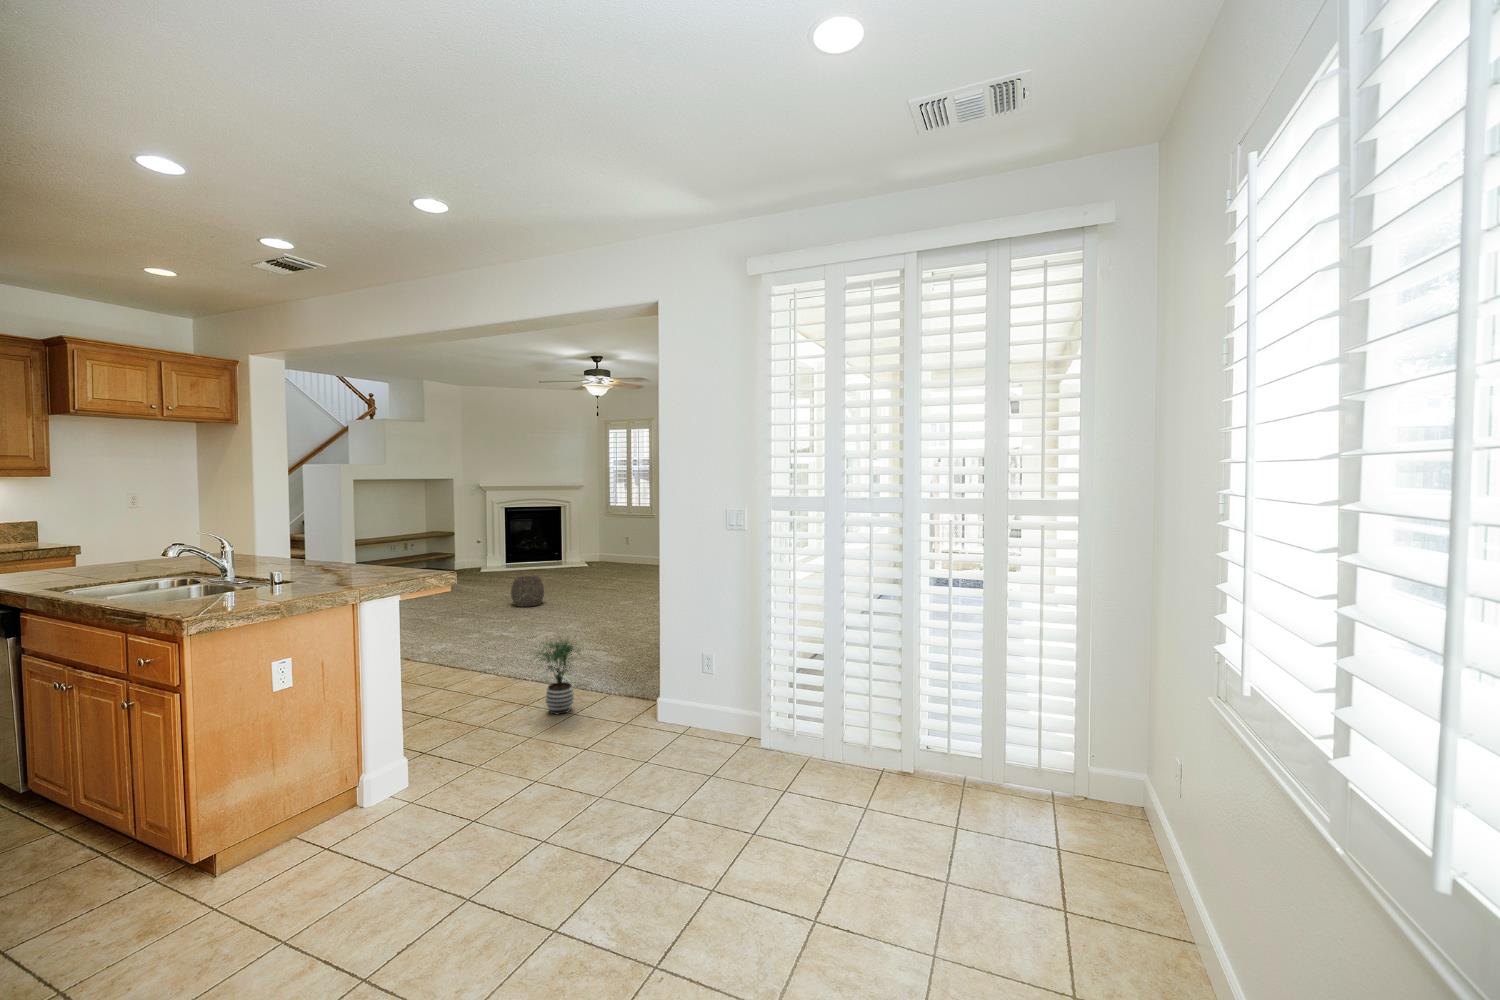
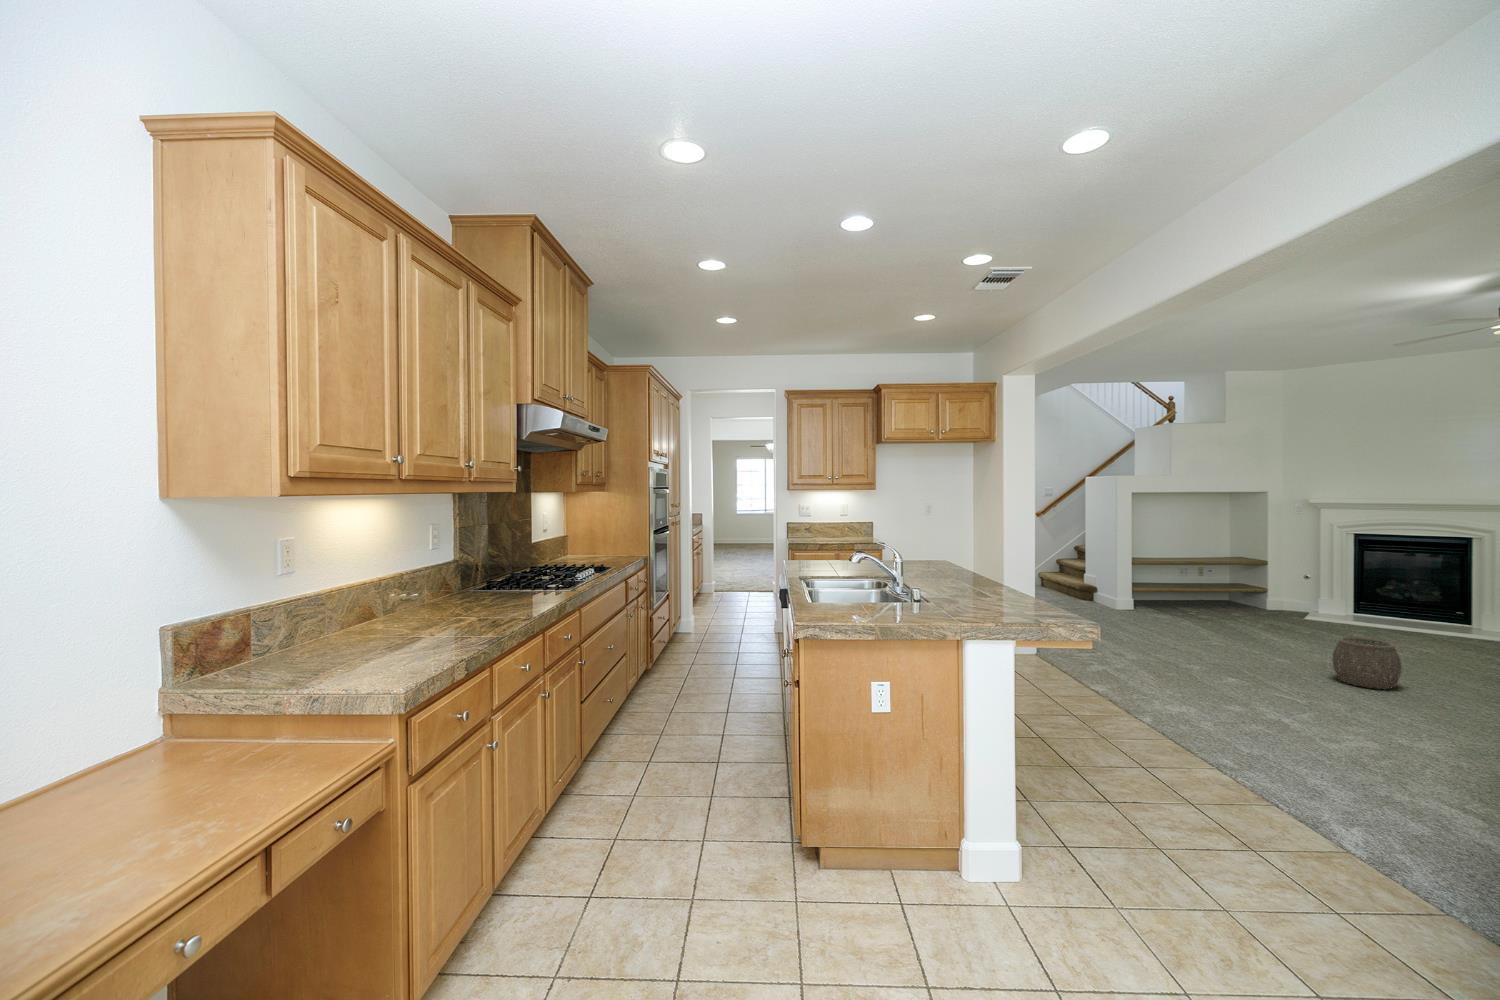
potted plant: present [534,638,583,714] -> none [1257,756,1388,907]

